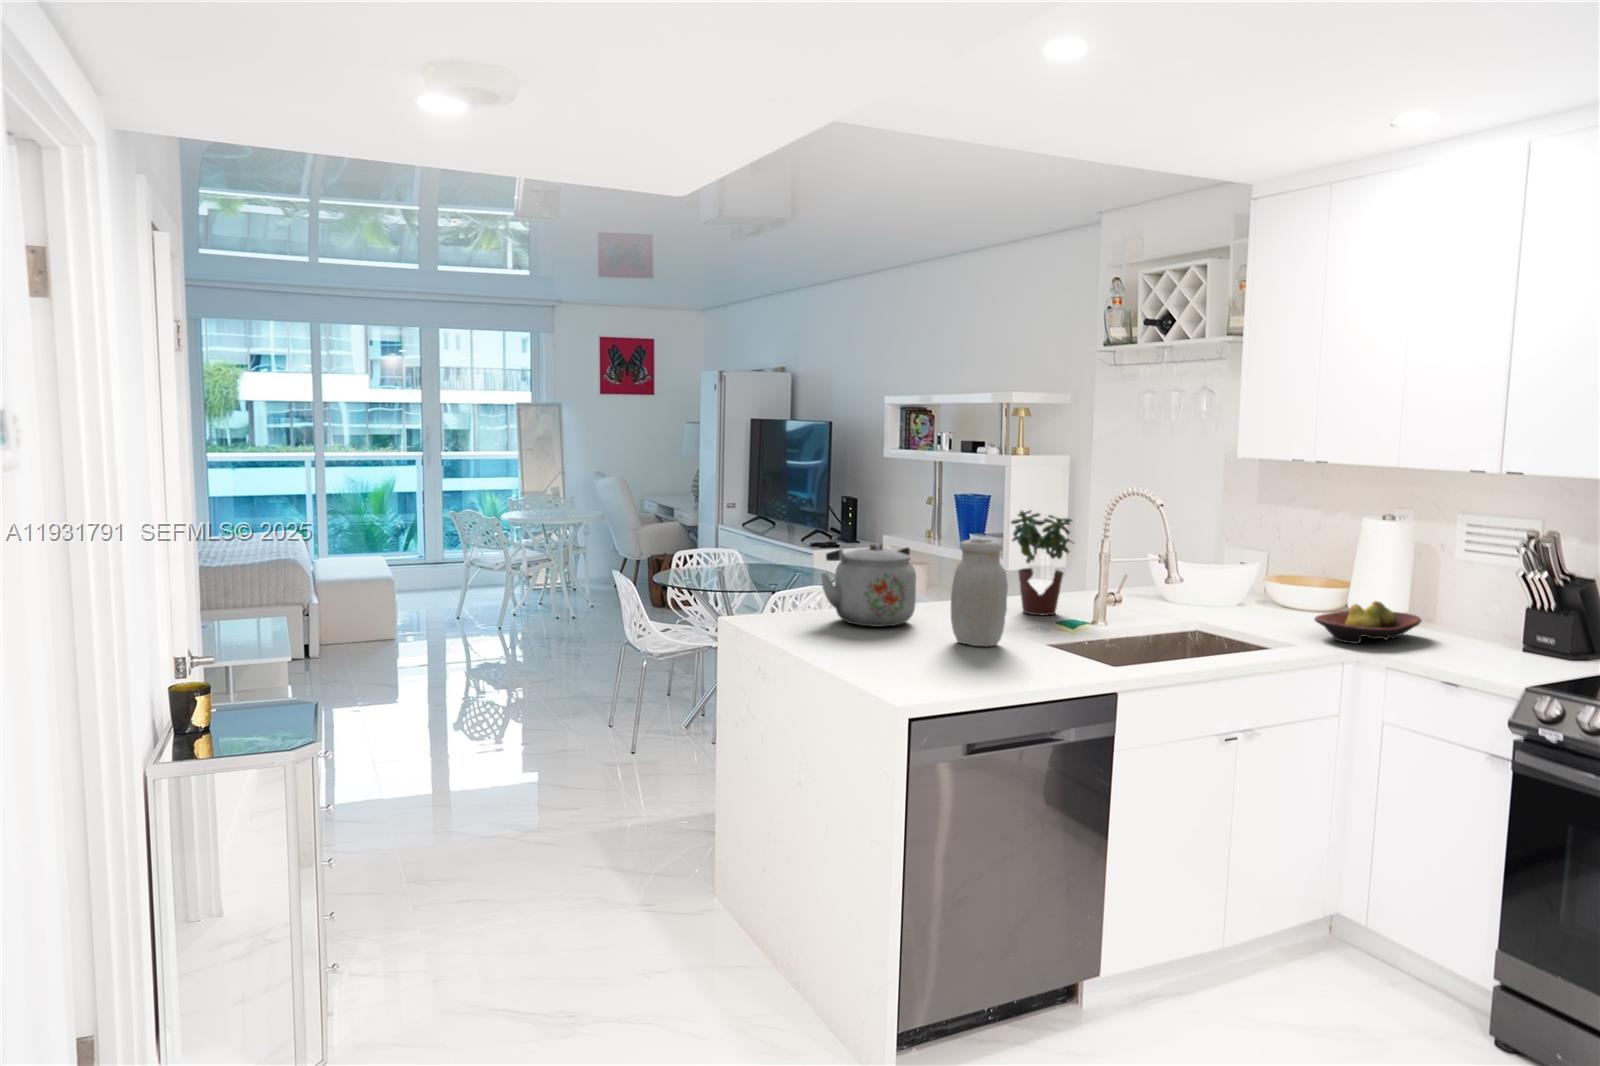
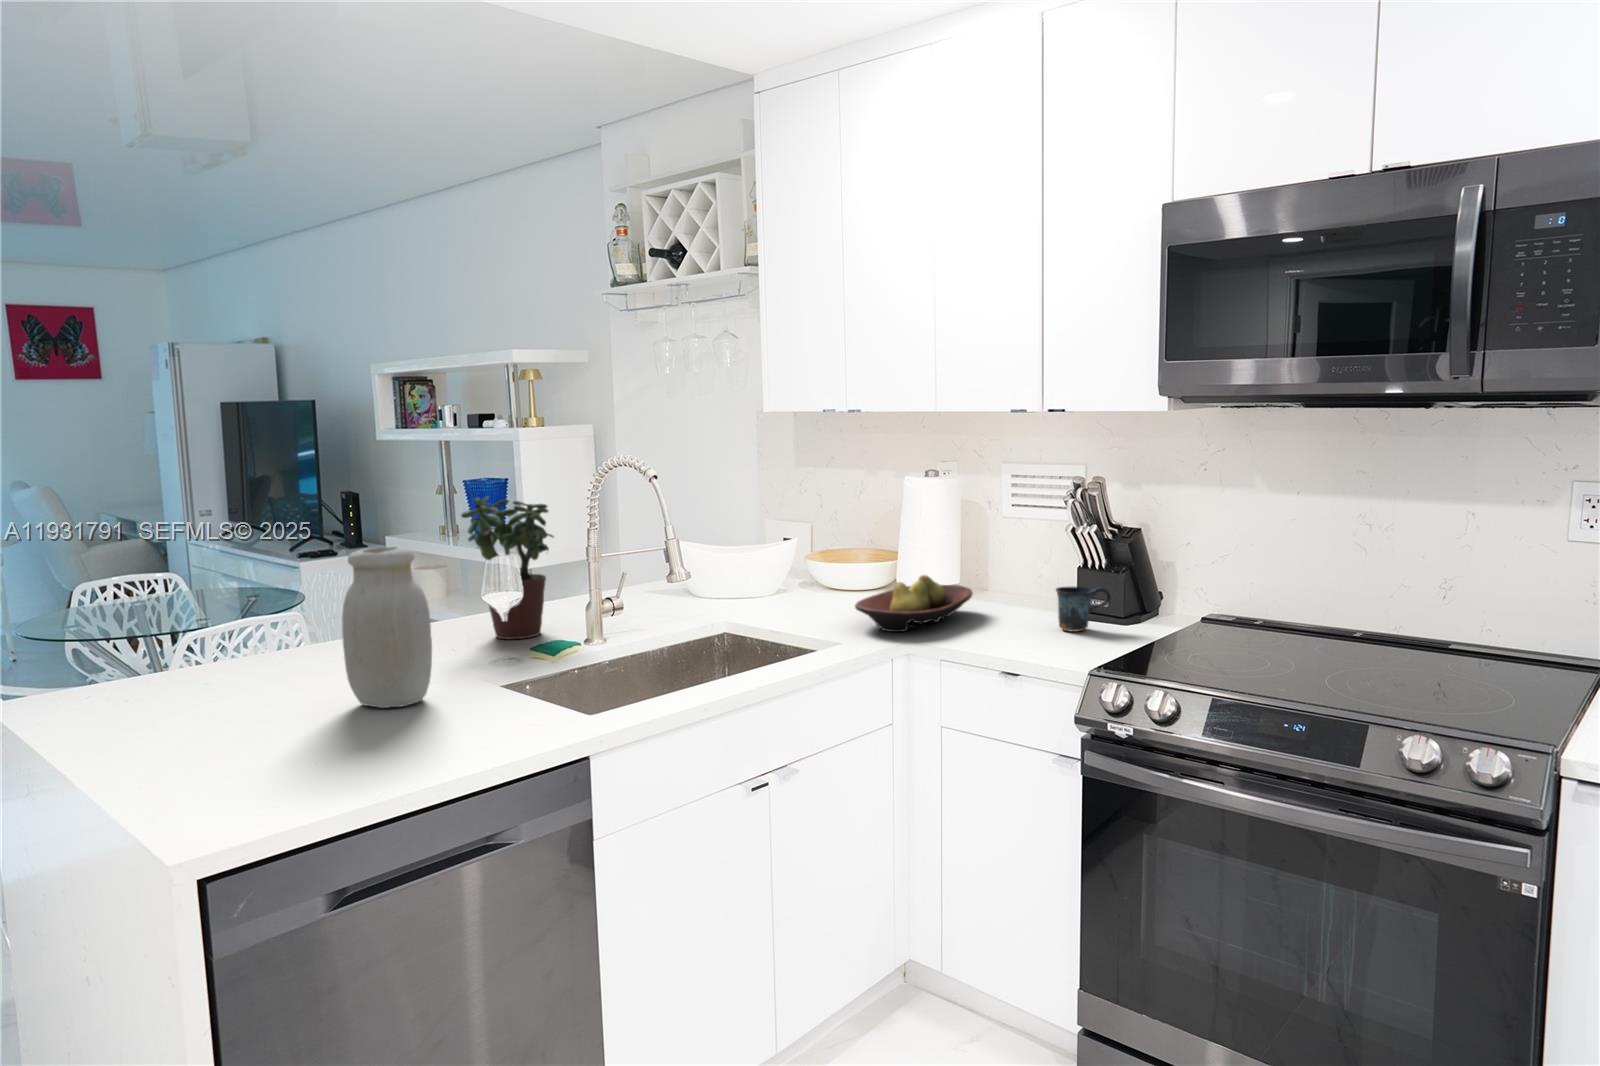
kettle: present [821,543,916,627] -> none [139,565,314,693]
mug: none [1502,622,1557,660] -> present [1056,586,1111,632]

